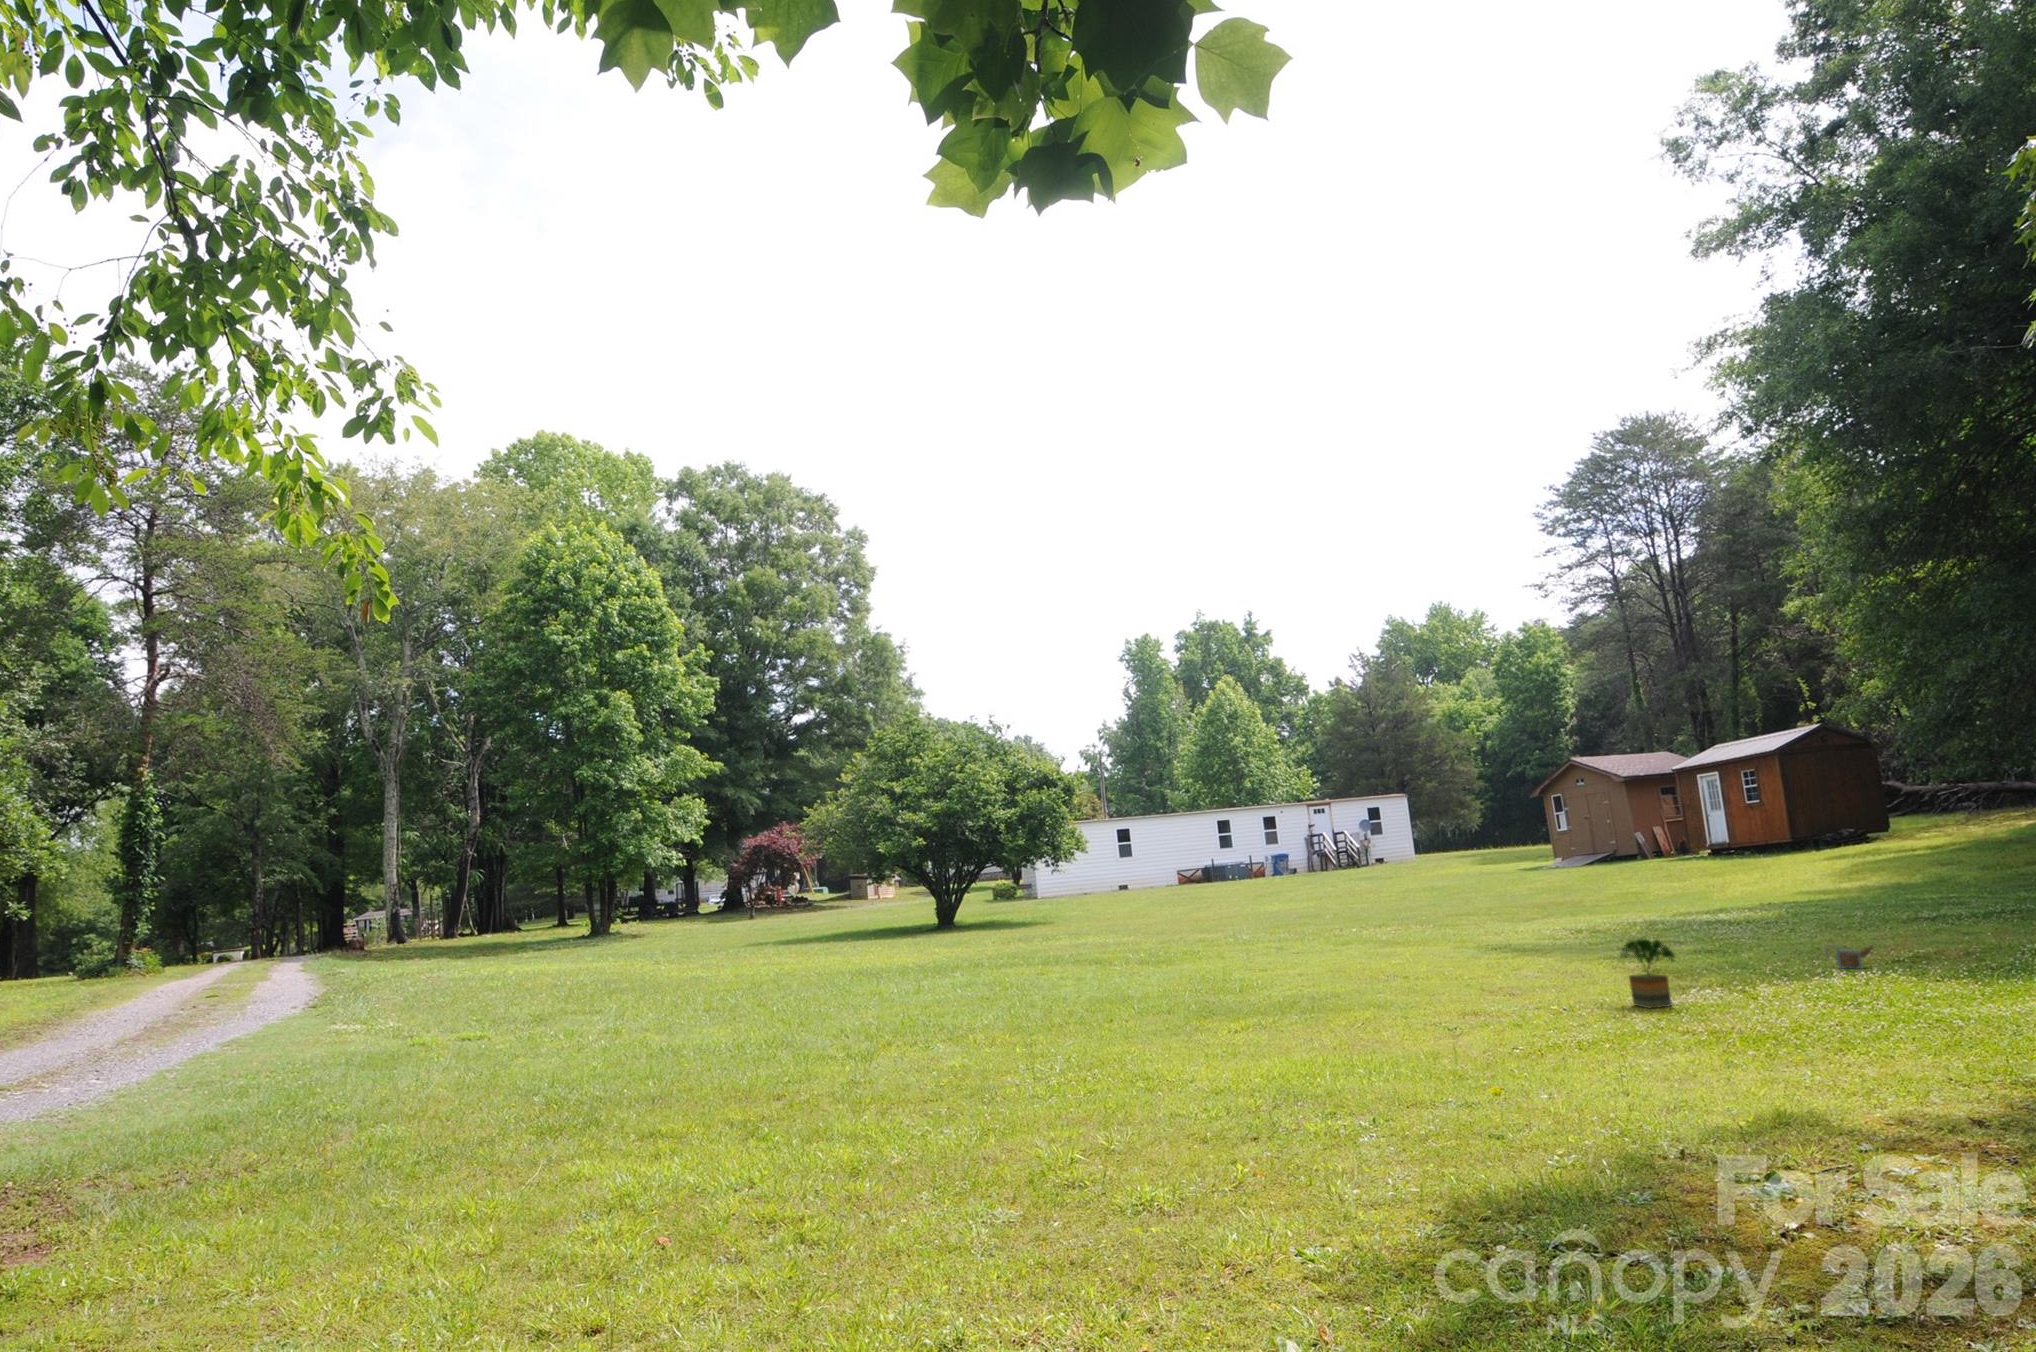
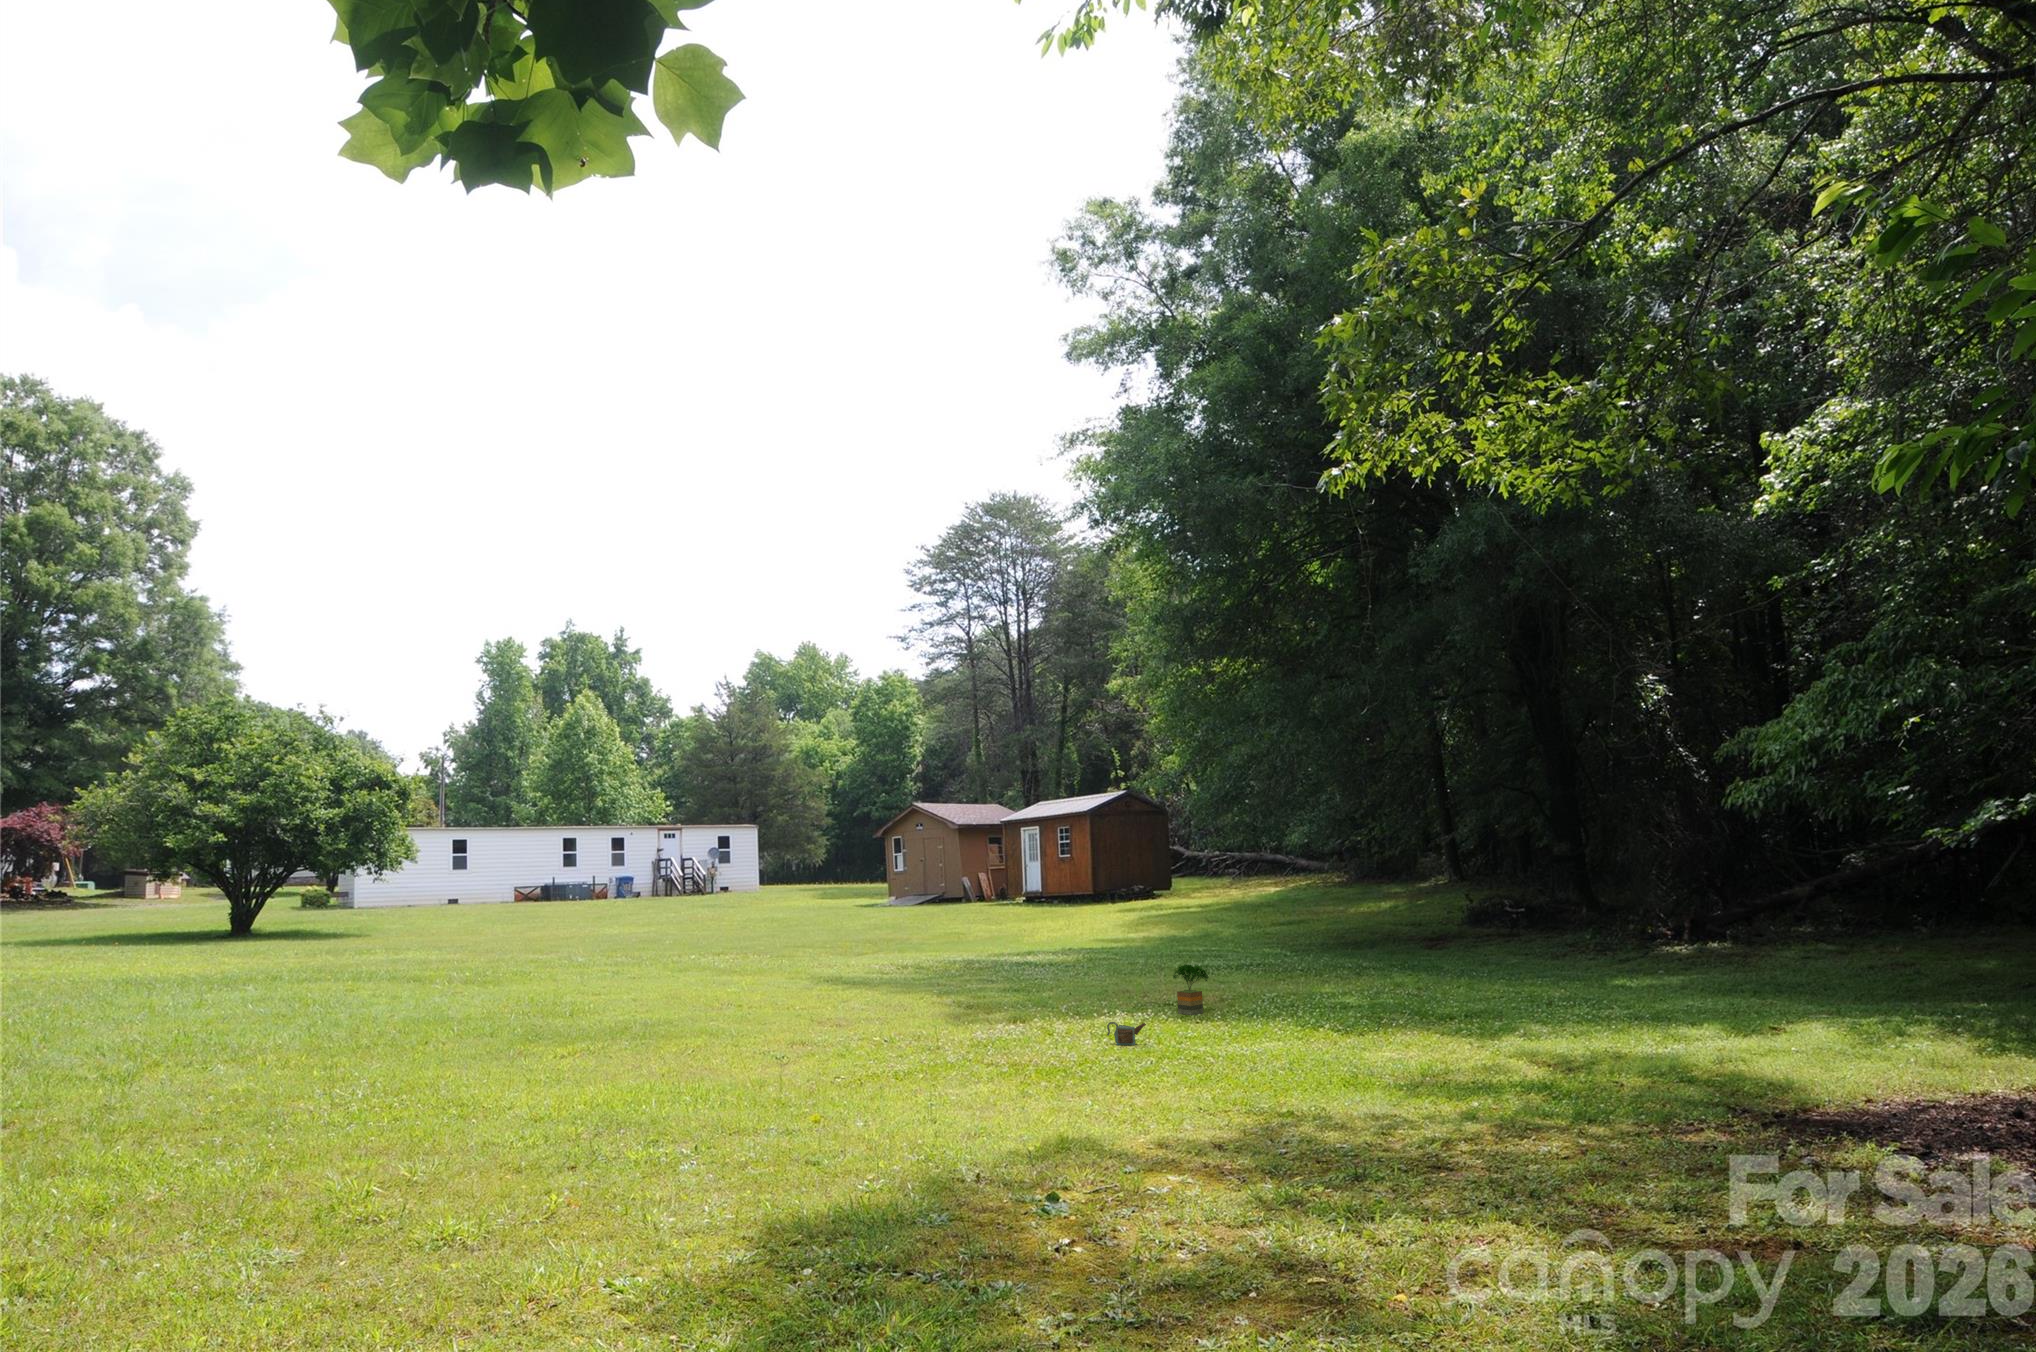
potted tree: present [1621,939,1675,1008] -> present [1173,965,1209,1015]

